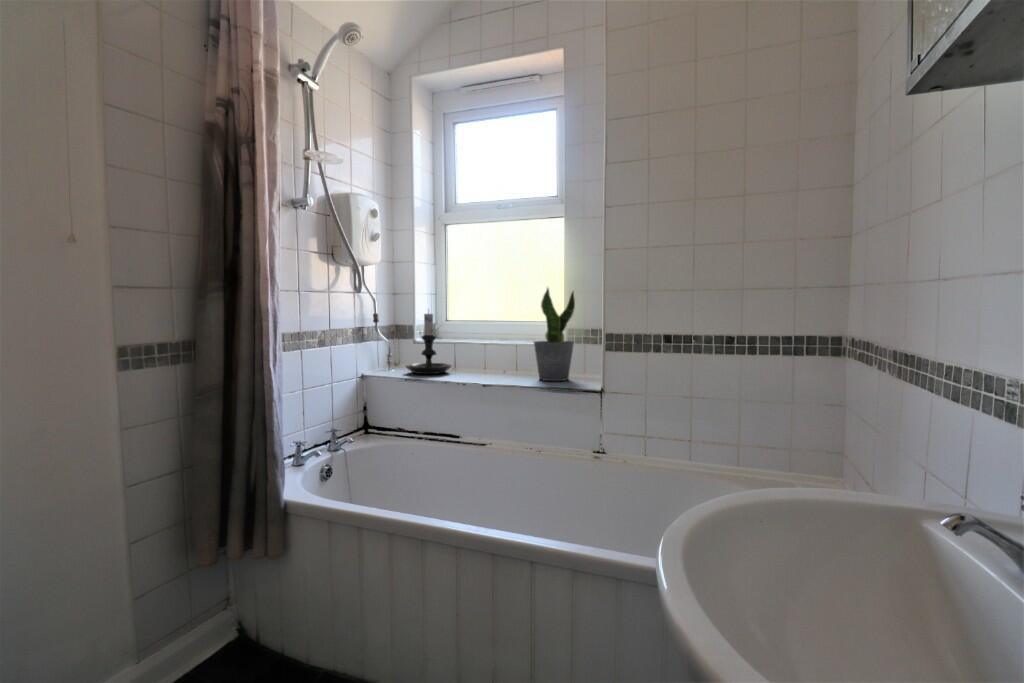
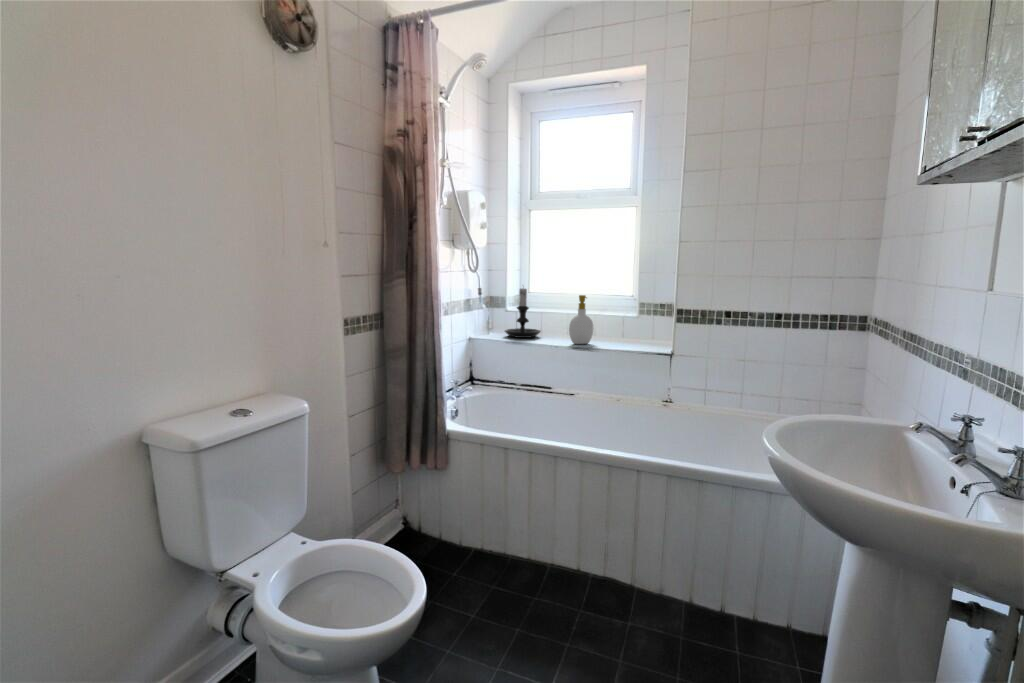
potted plant: present [534,288,575,381] -> none [611,269,647,345]
soap bottle: none [479,320,511,381] -> present [569,295,594,344]

